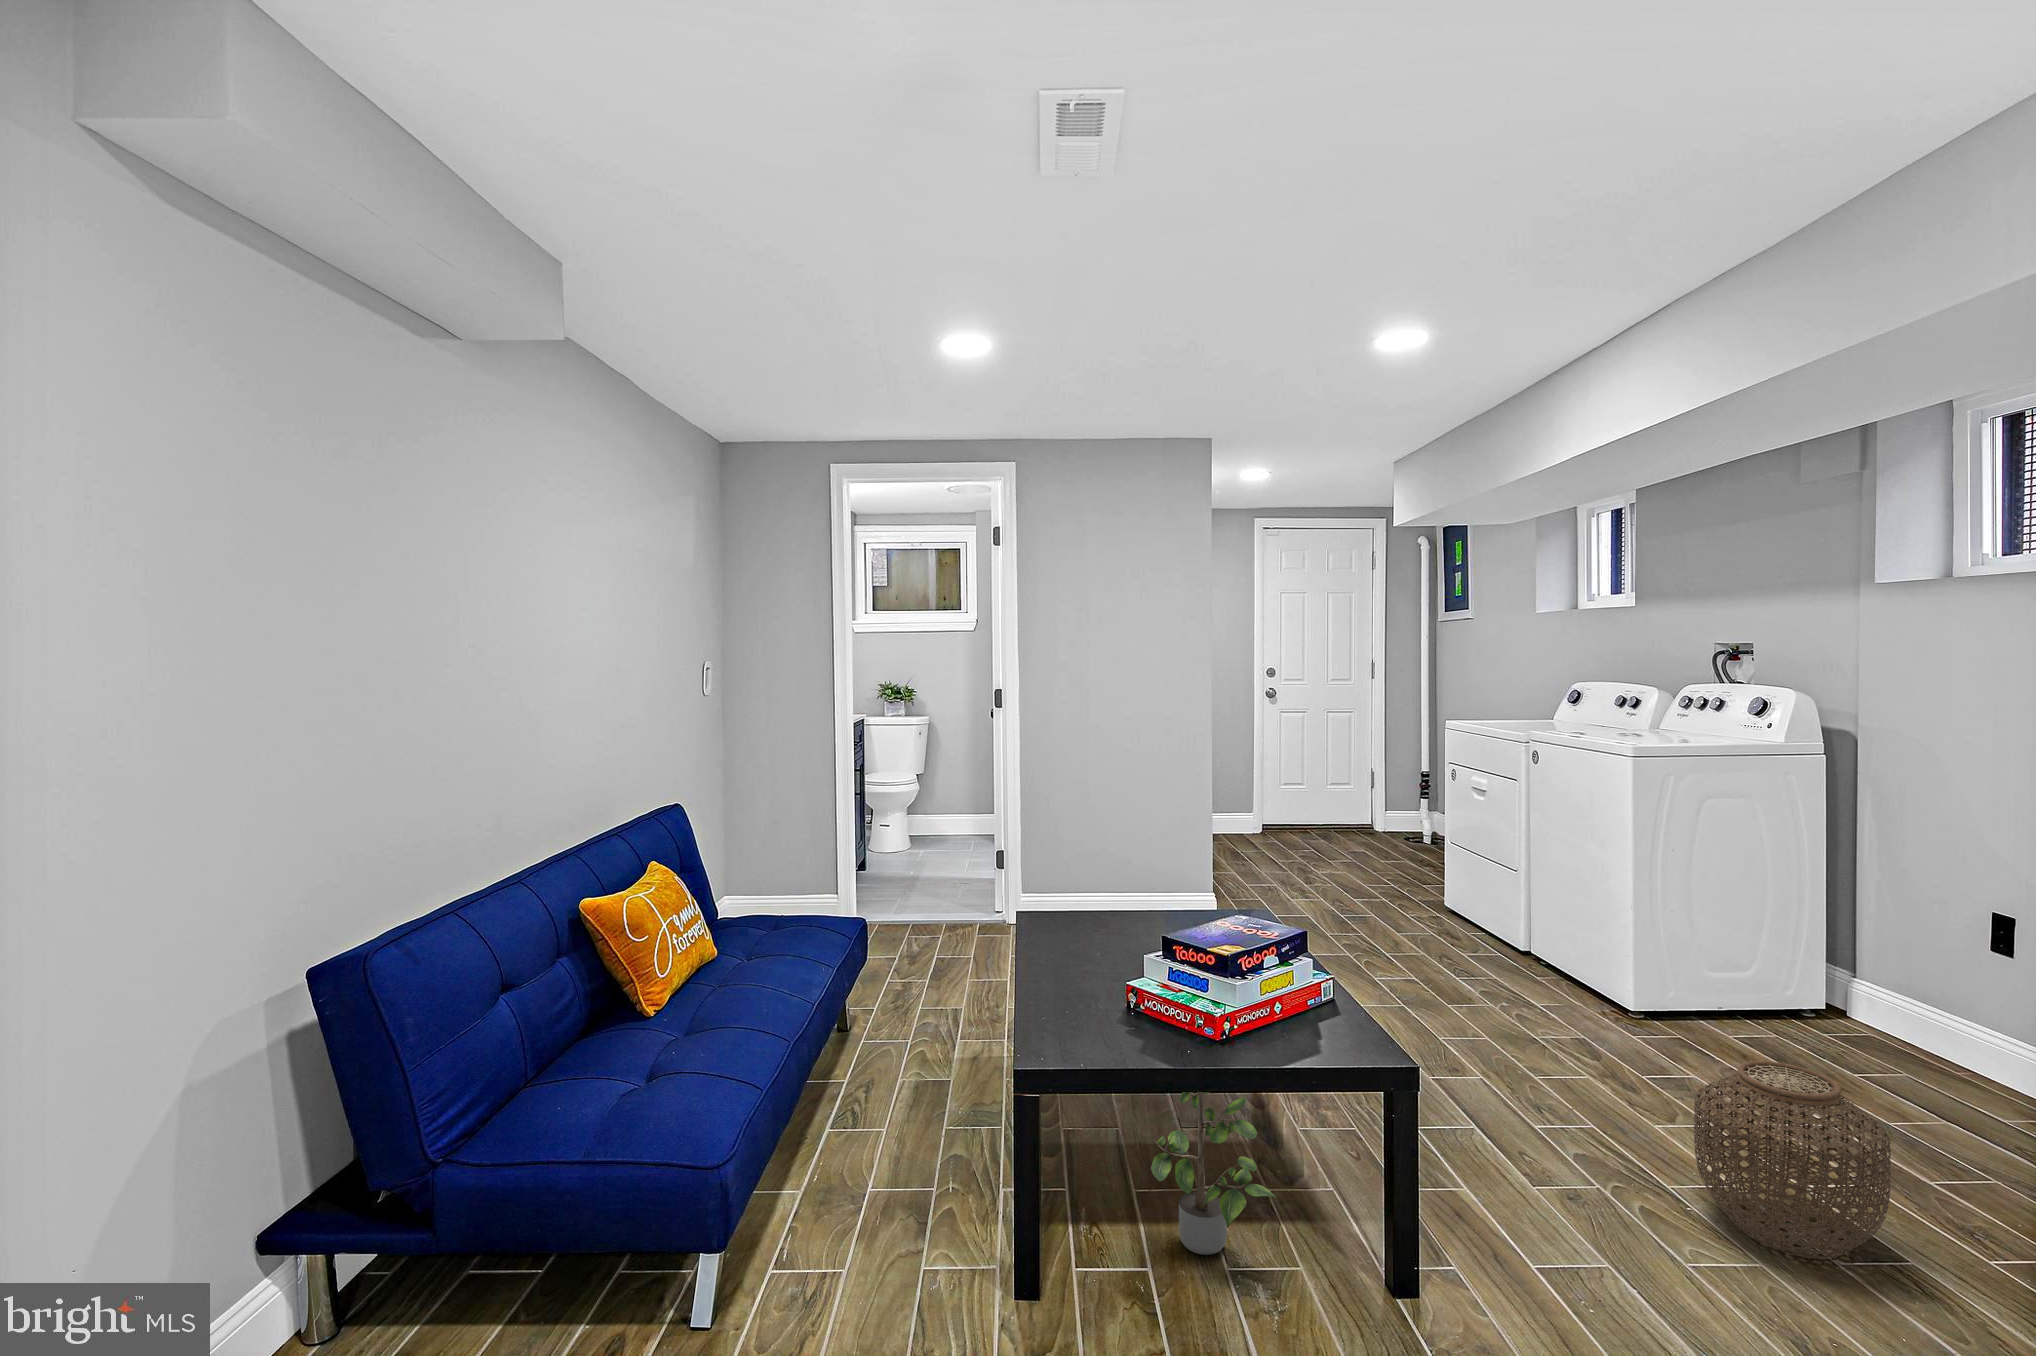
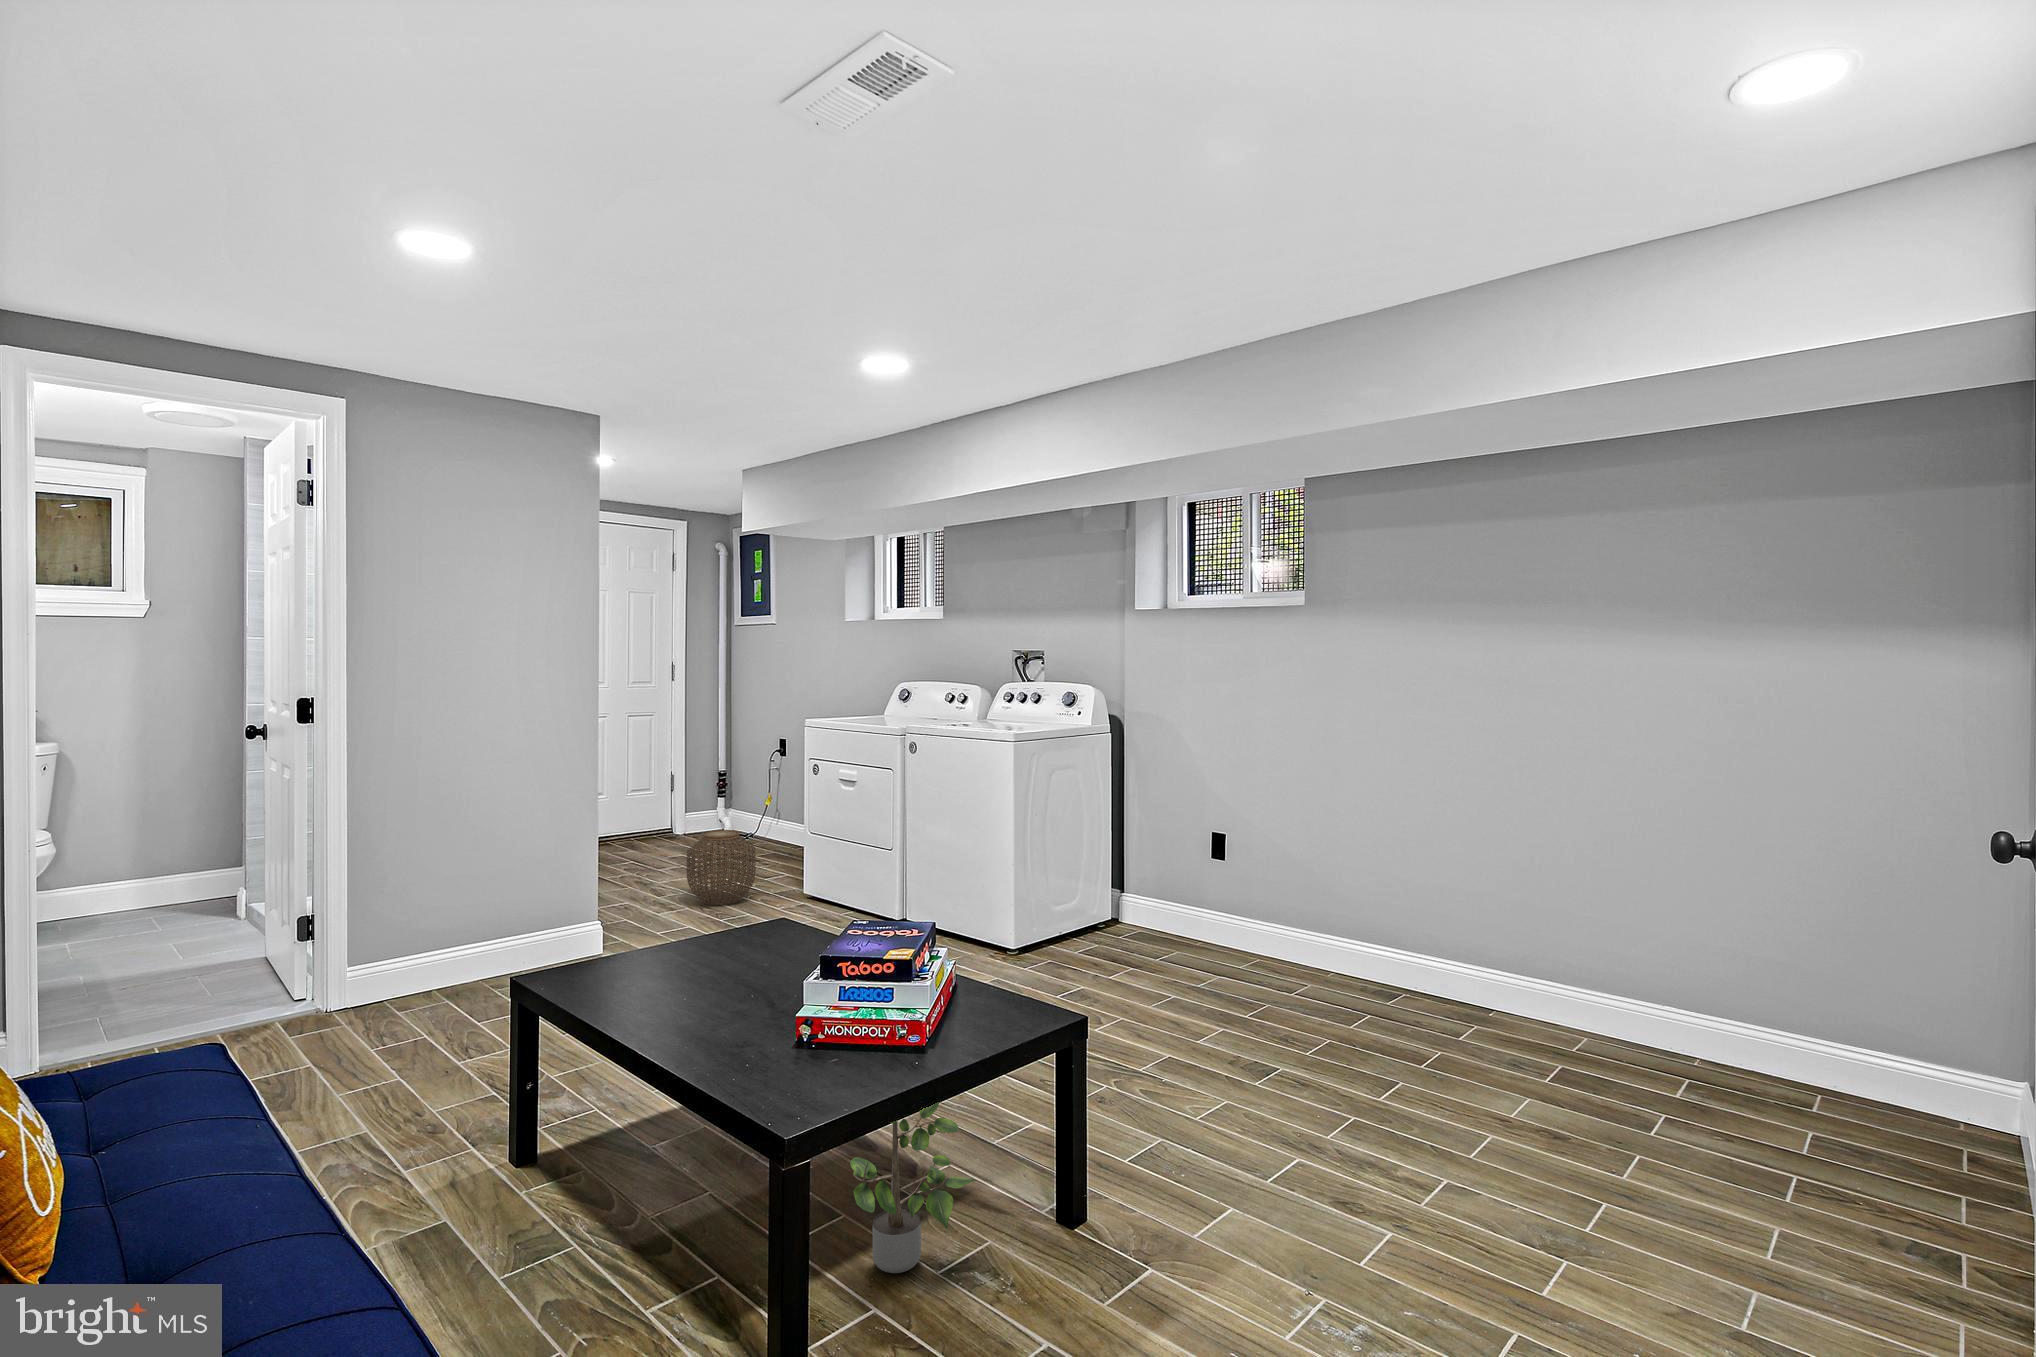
woven basket: present [1694,1061,1891,1259] -> present [686,830,756,905]

